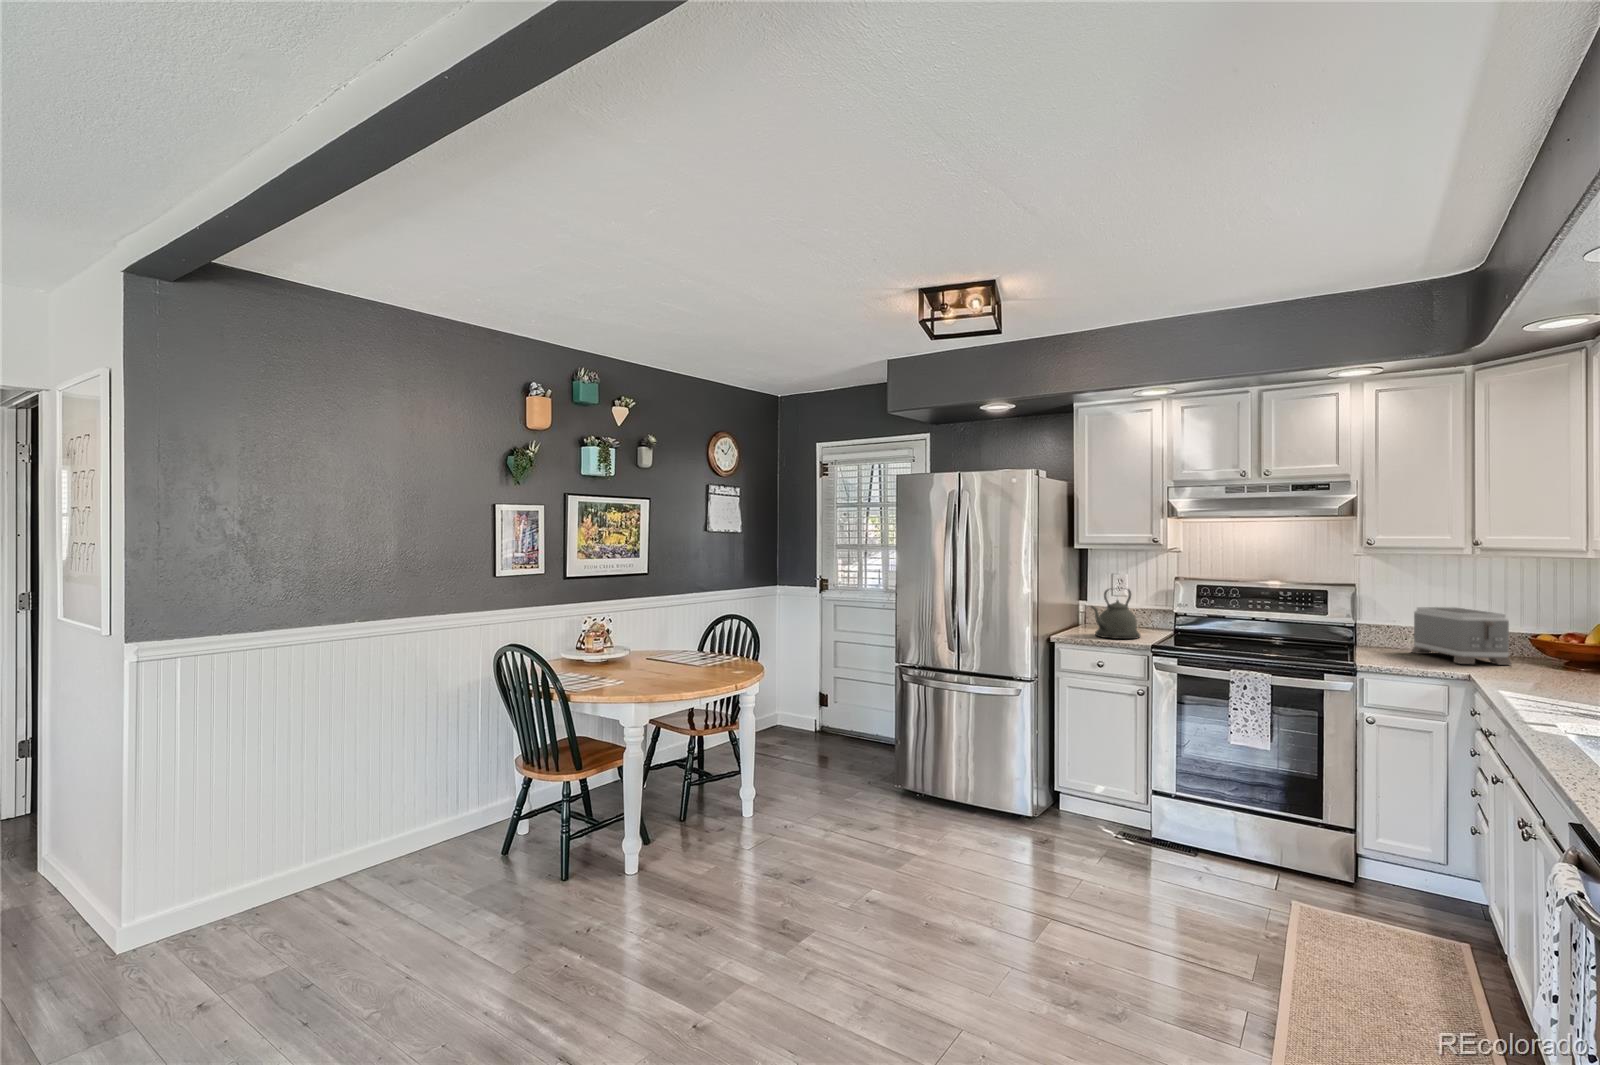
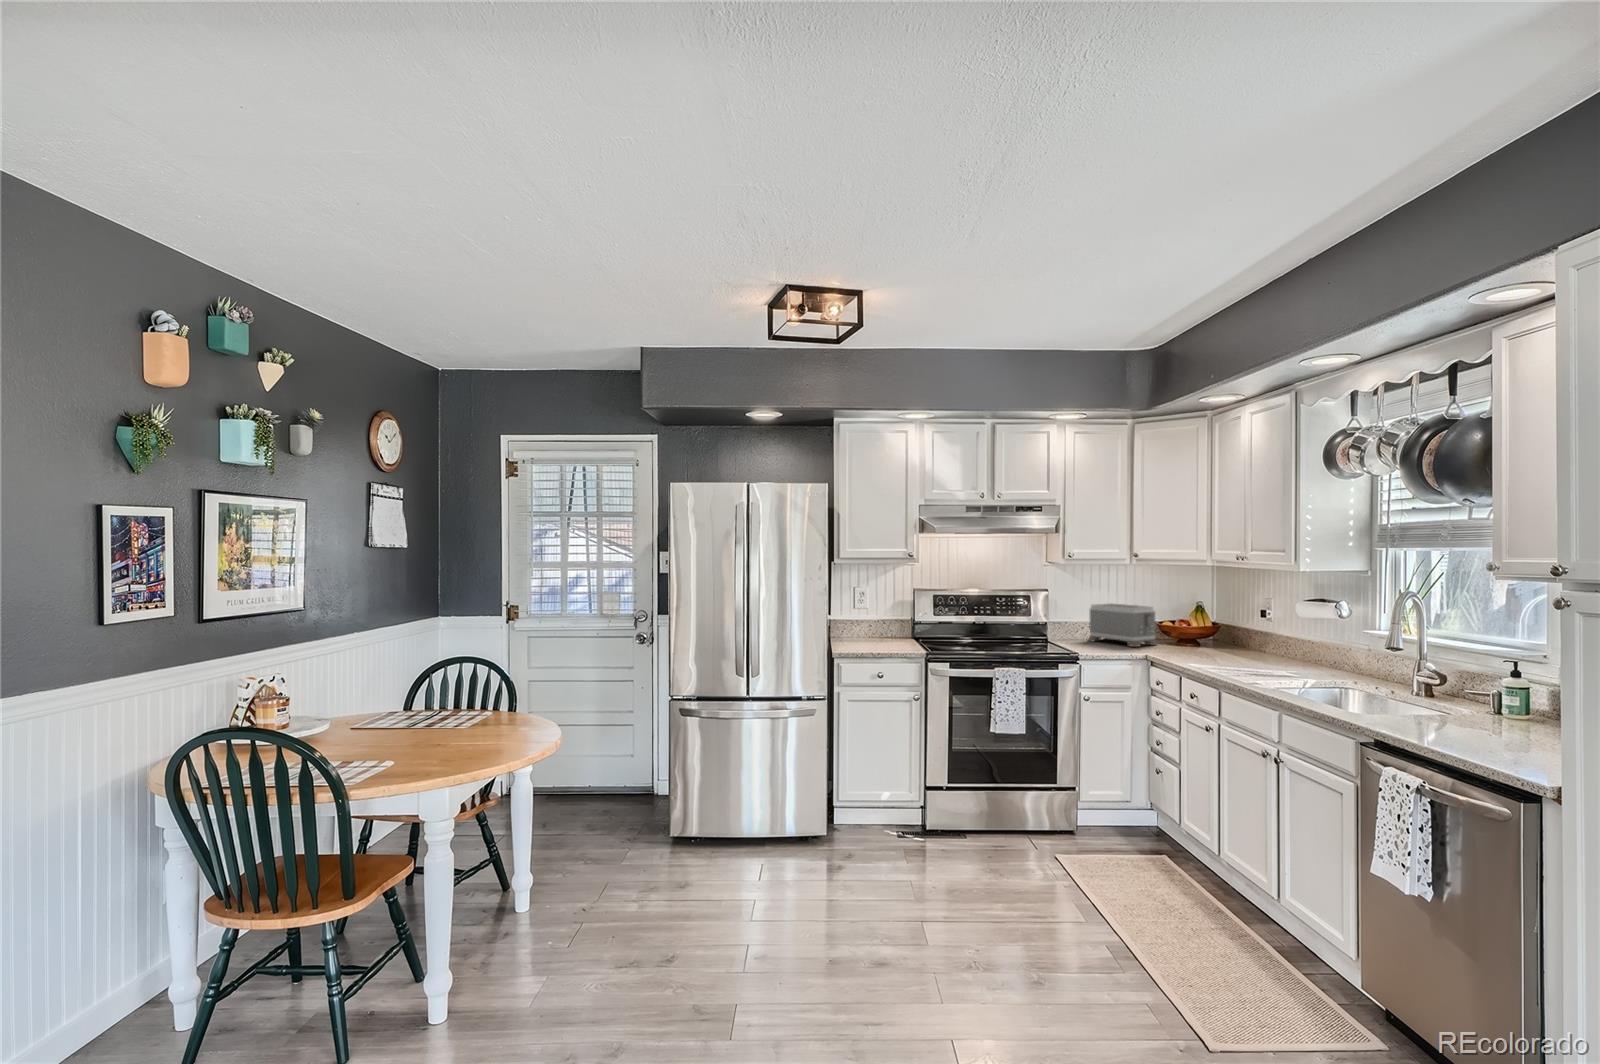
kettle: present [1091,589,1140,639] -> none [856,600,897,649]

